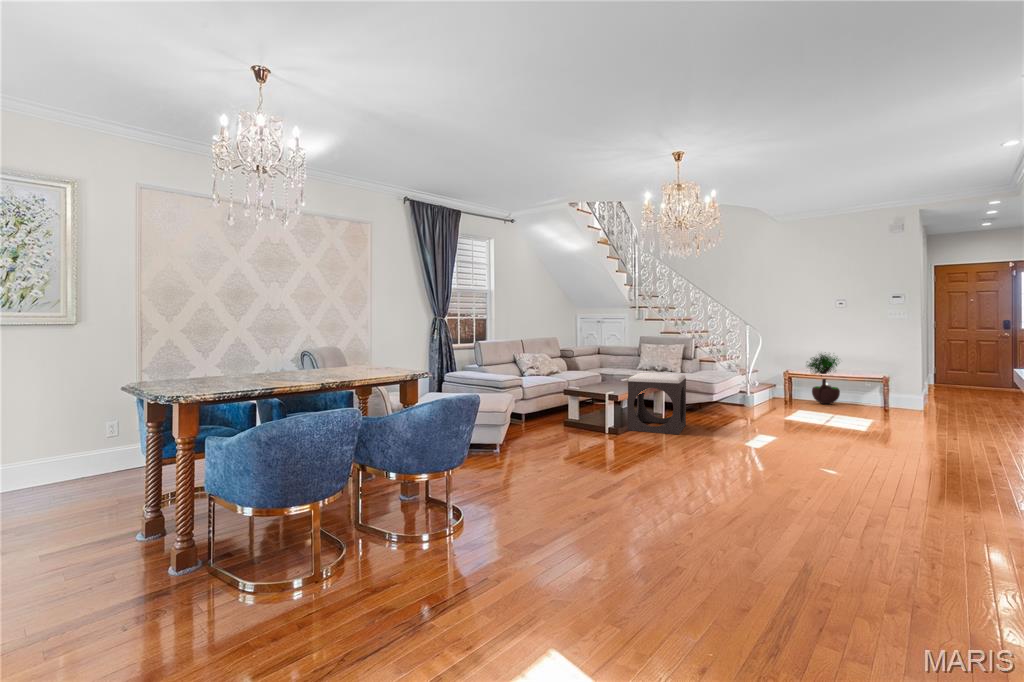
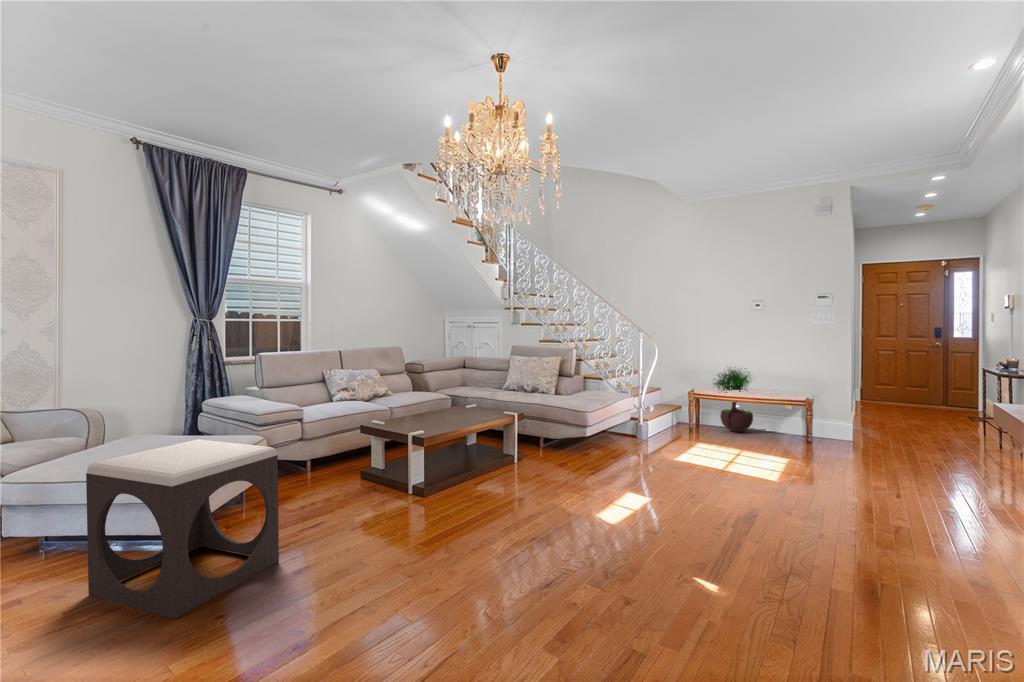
footstool: present [628,373,686,434] -> present [86,439,279,619]

